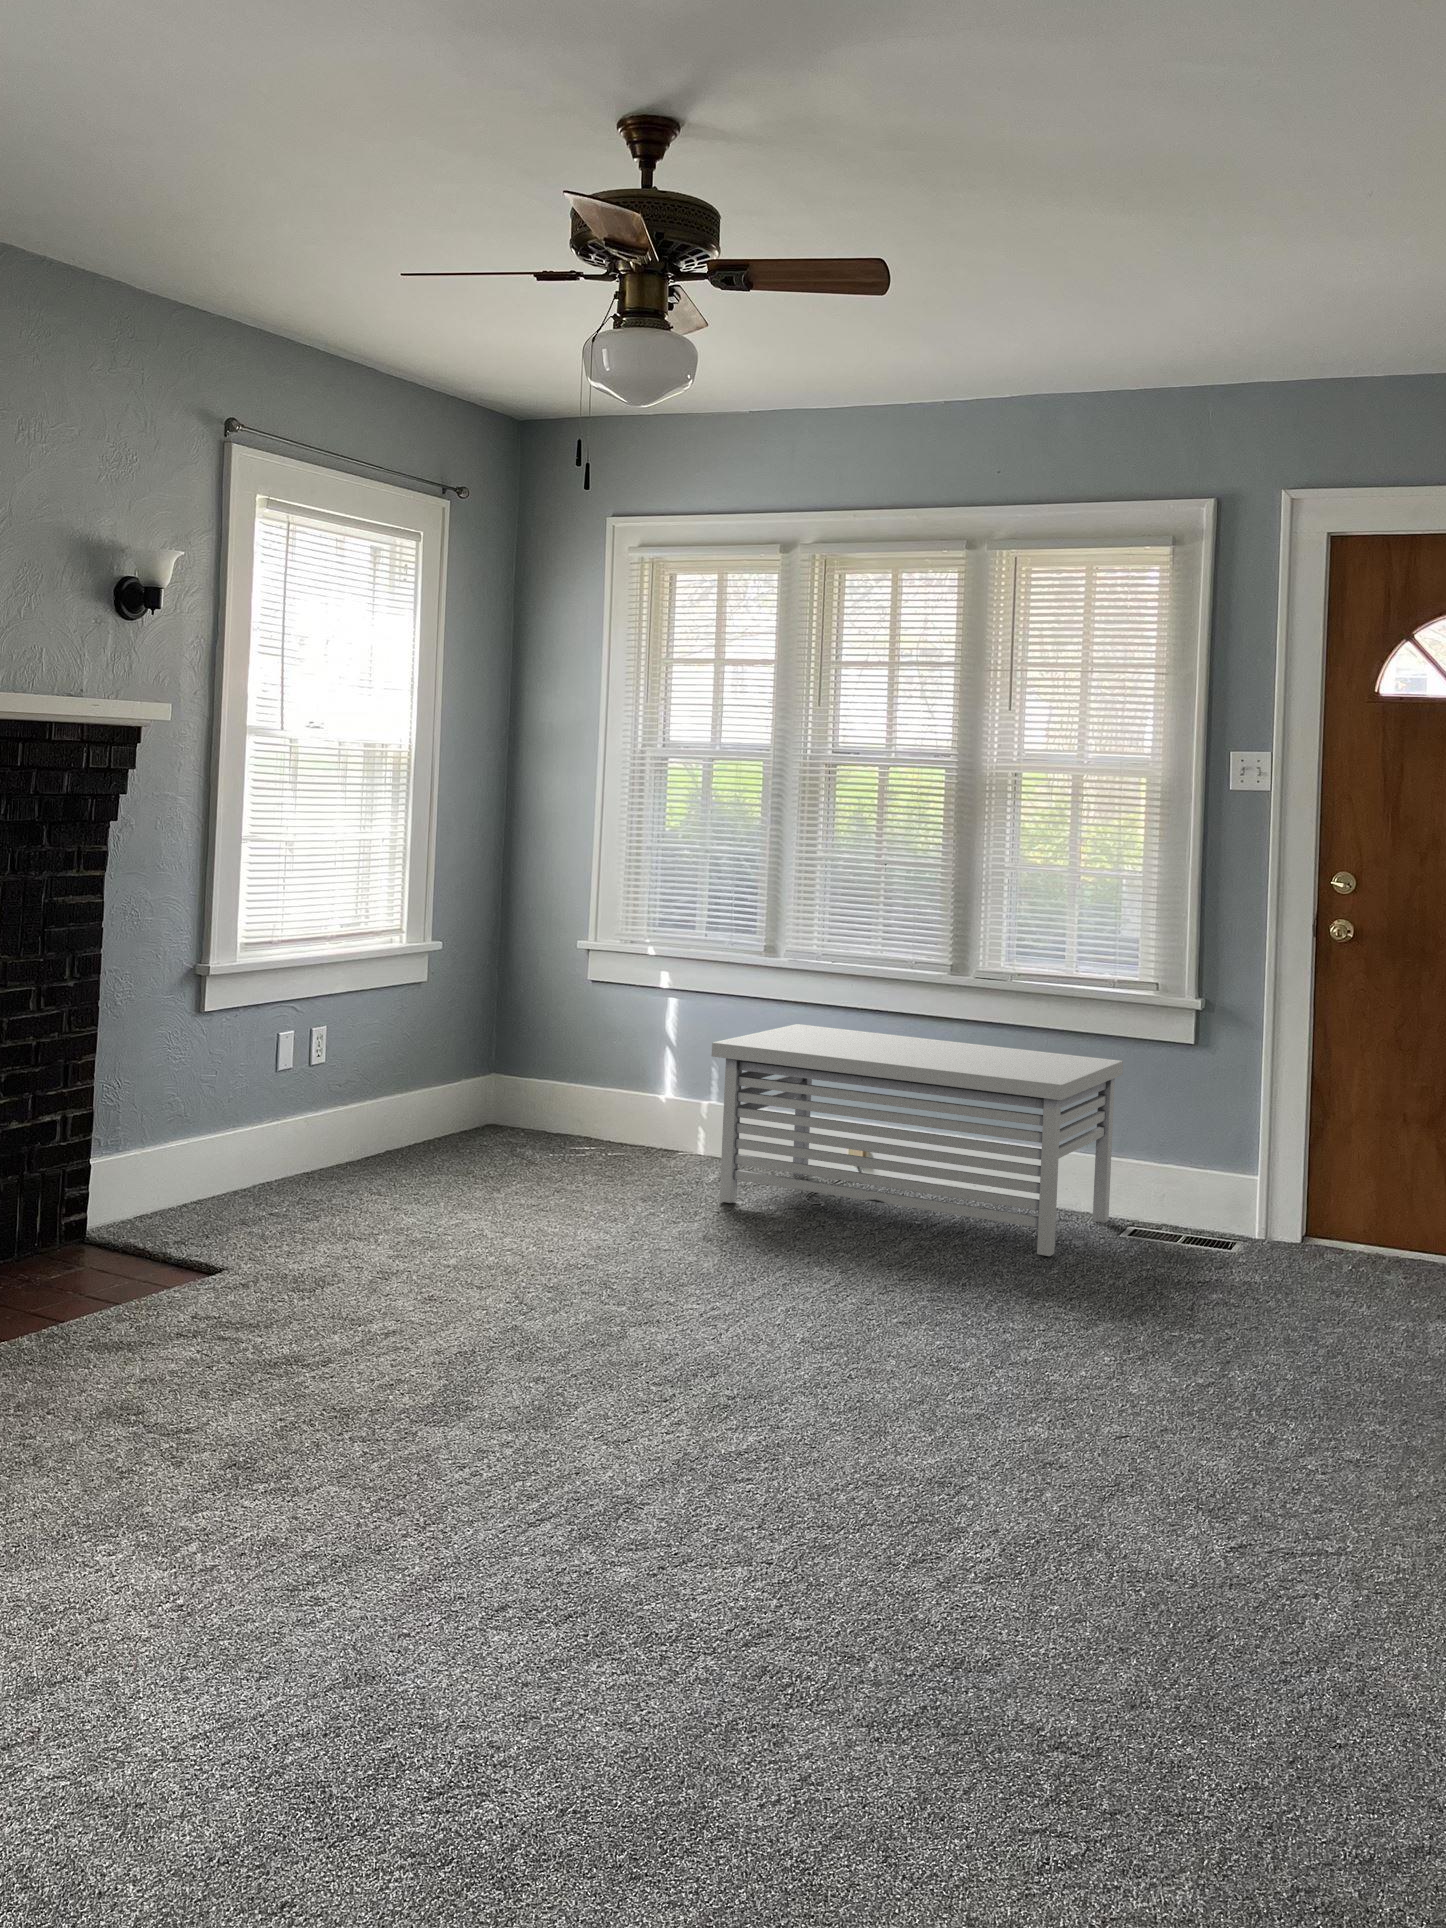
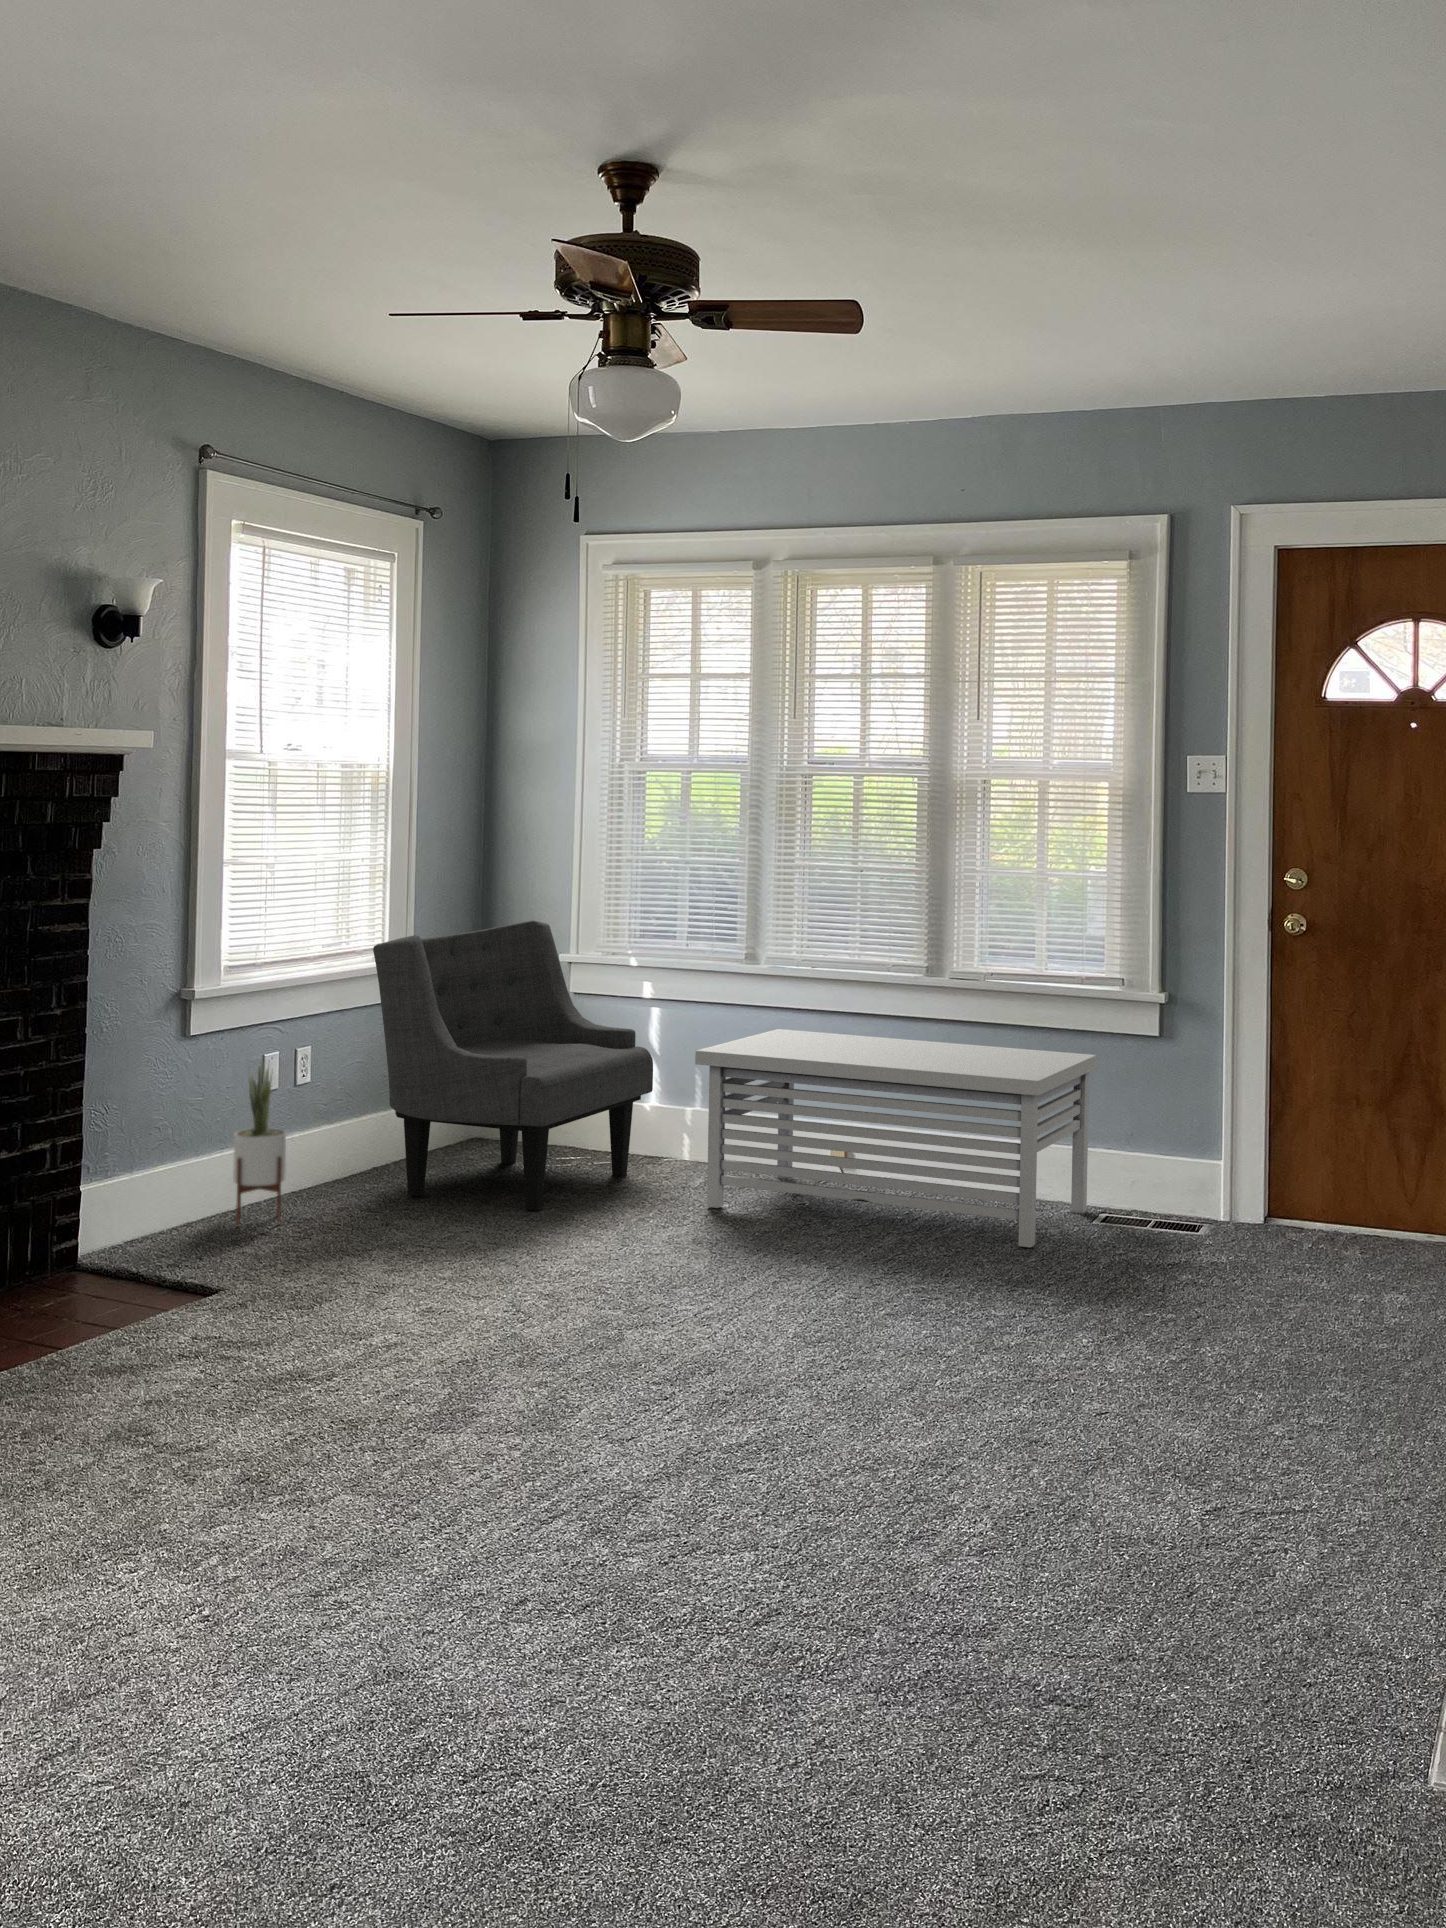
armchair: none [392,907,670,1199] -> present [373,920,653,1210]
potted plant: none [248,1028,300,1203] -> present [233,1059,286,1227]

